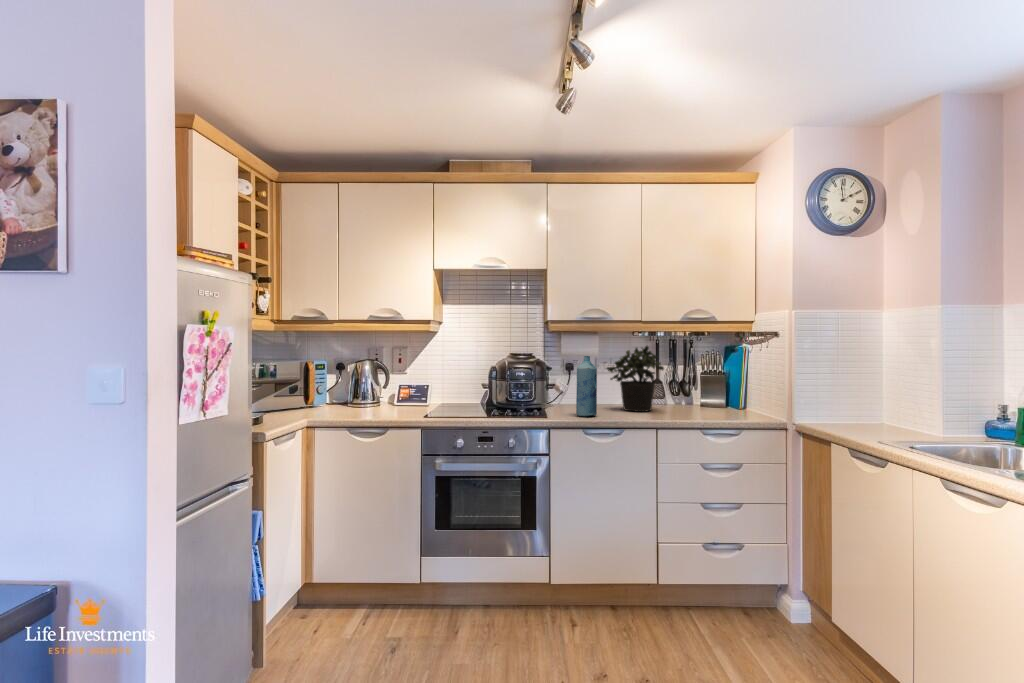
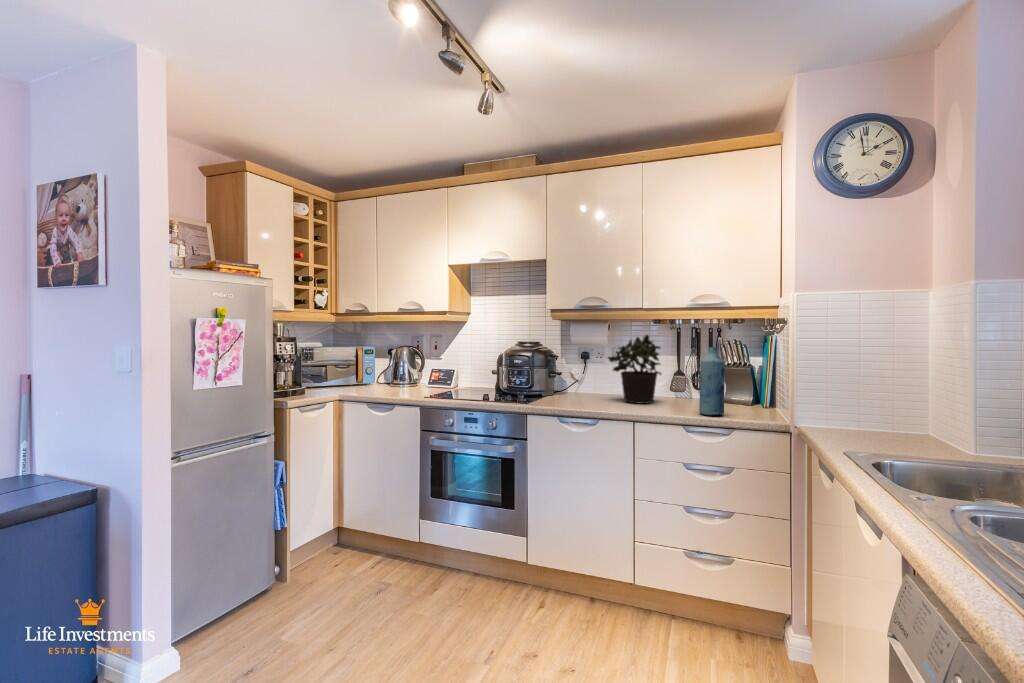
bottle: present [576,356,597,416] -> present [699,347,725,415]

